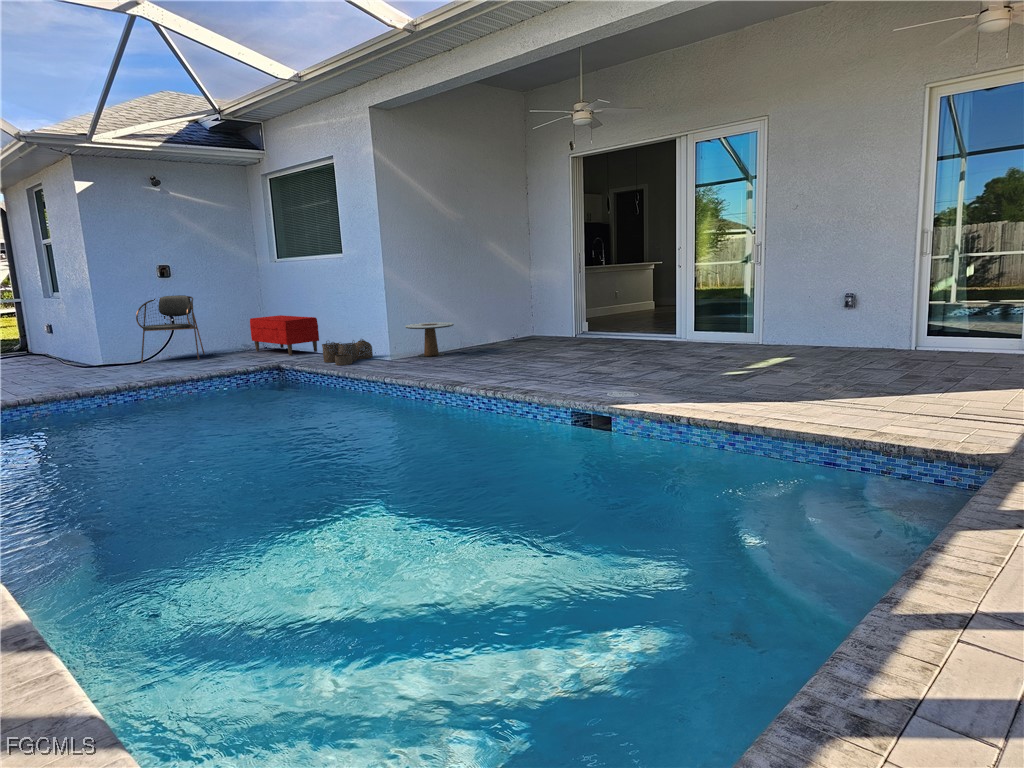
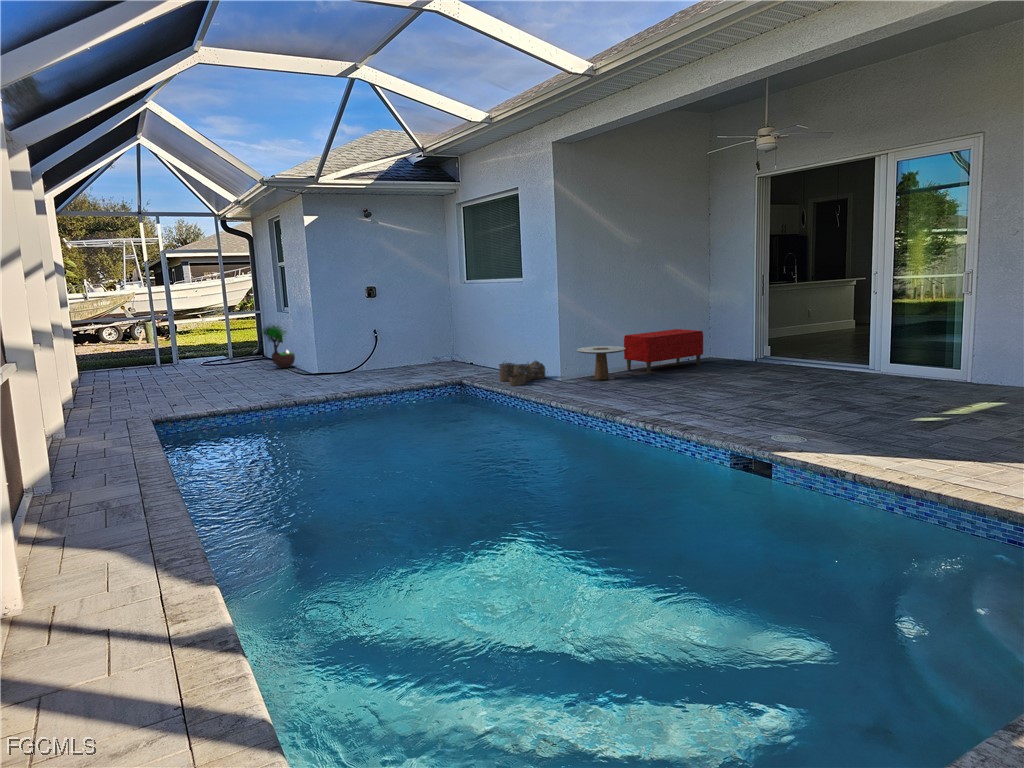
dining chair: present [136,295,205,363] -> none [345,314,399,373]
potted tree: none [23,306,72,362] -> present [263,325,295,368]
bench: present [250,315,319,356] -> present [624,329,703,374]

